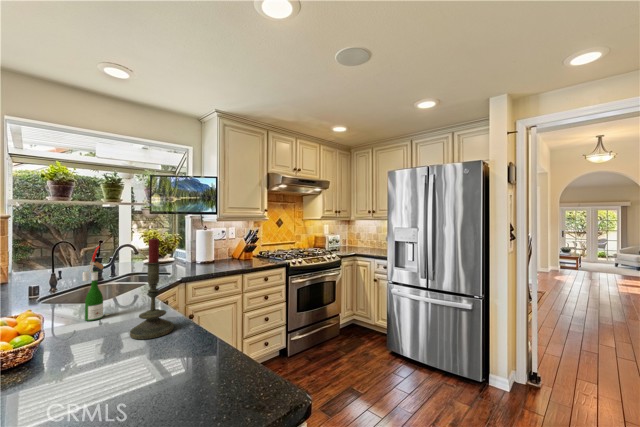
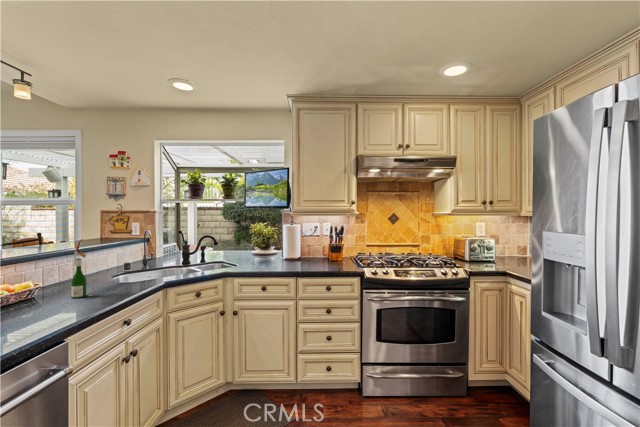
candle: present [130,237,174,340] -> none [19,234,66,326]

